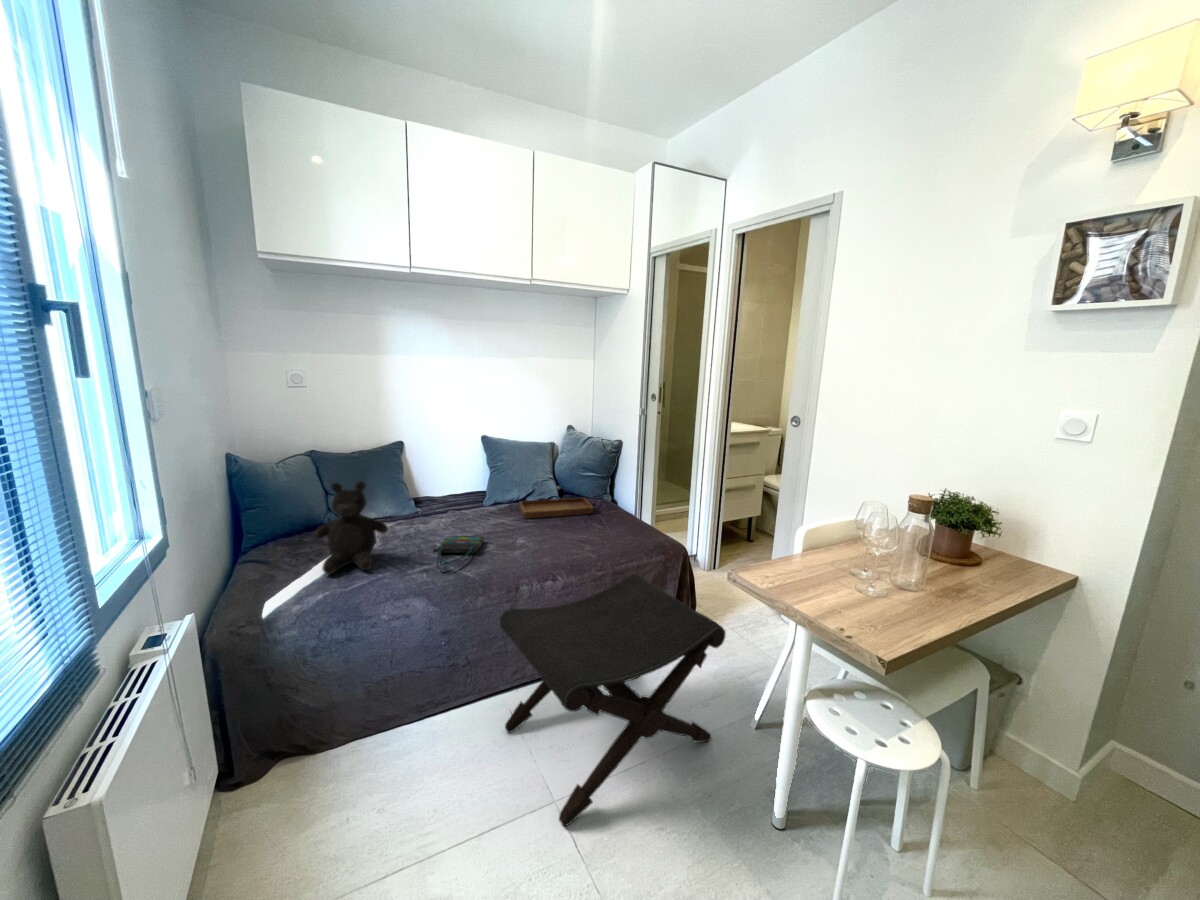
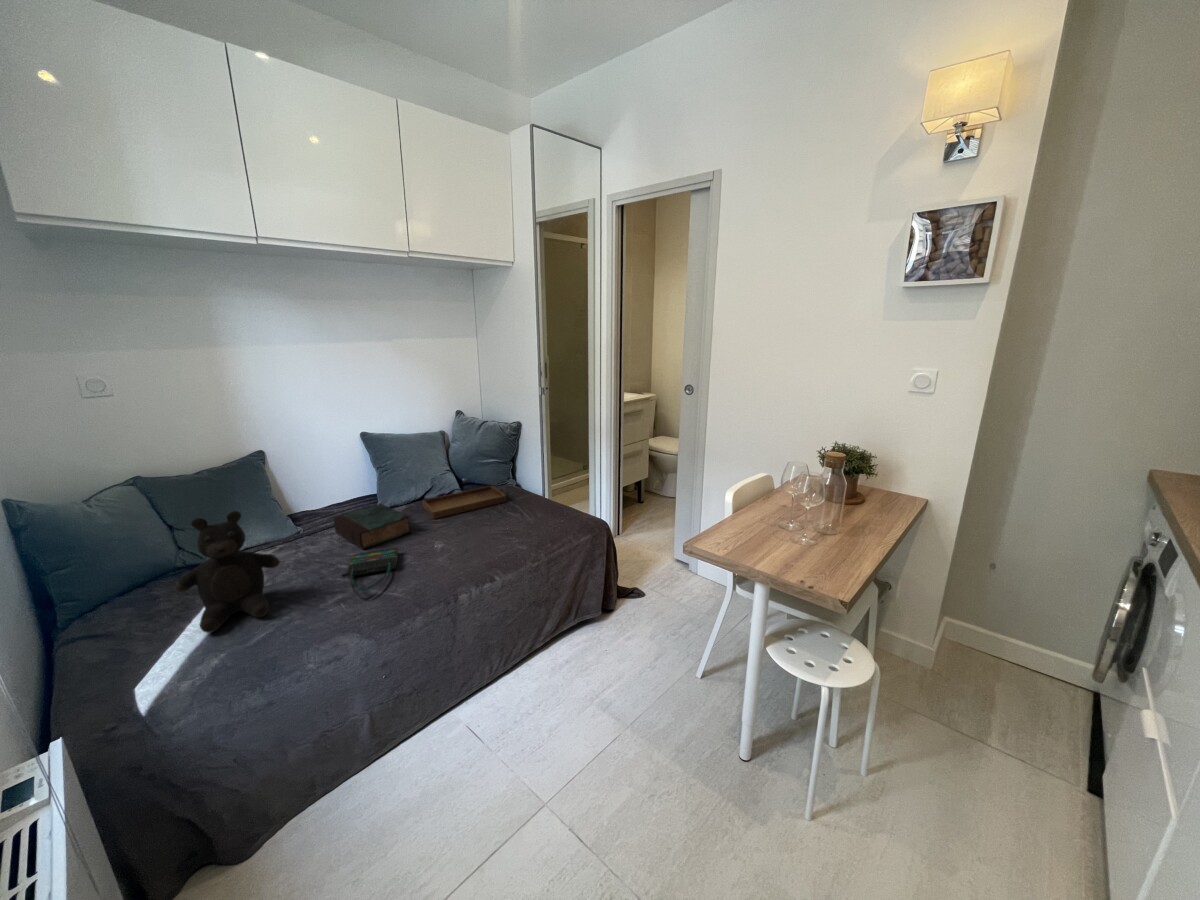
book: none [443,498,501,534] -> present [334,504,411,549]
footstool: present [500,574,726,827] -> none [452,558,677,826]

